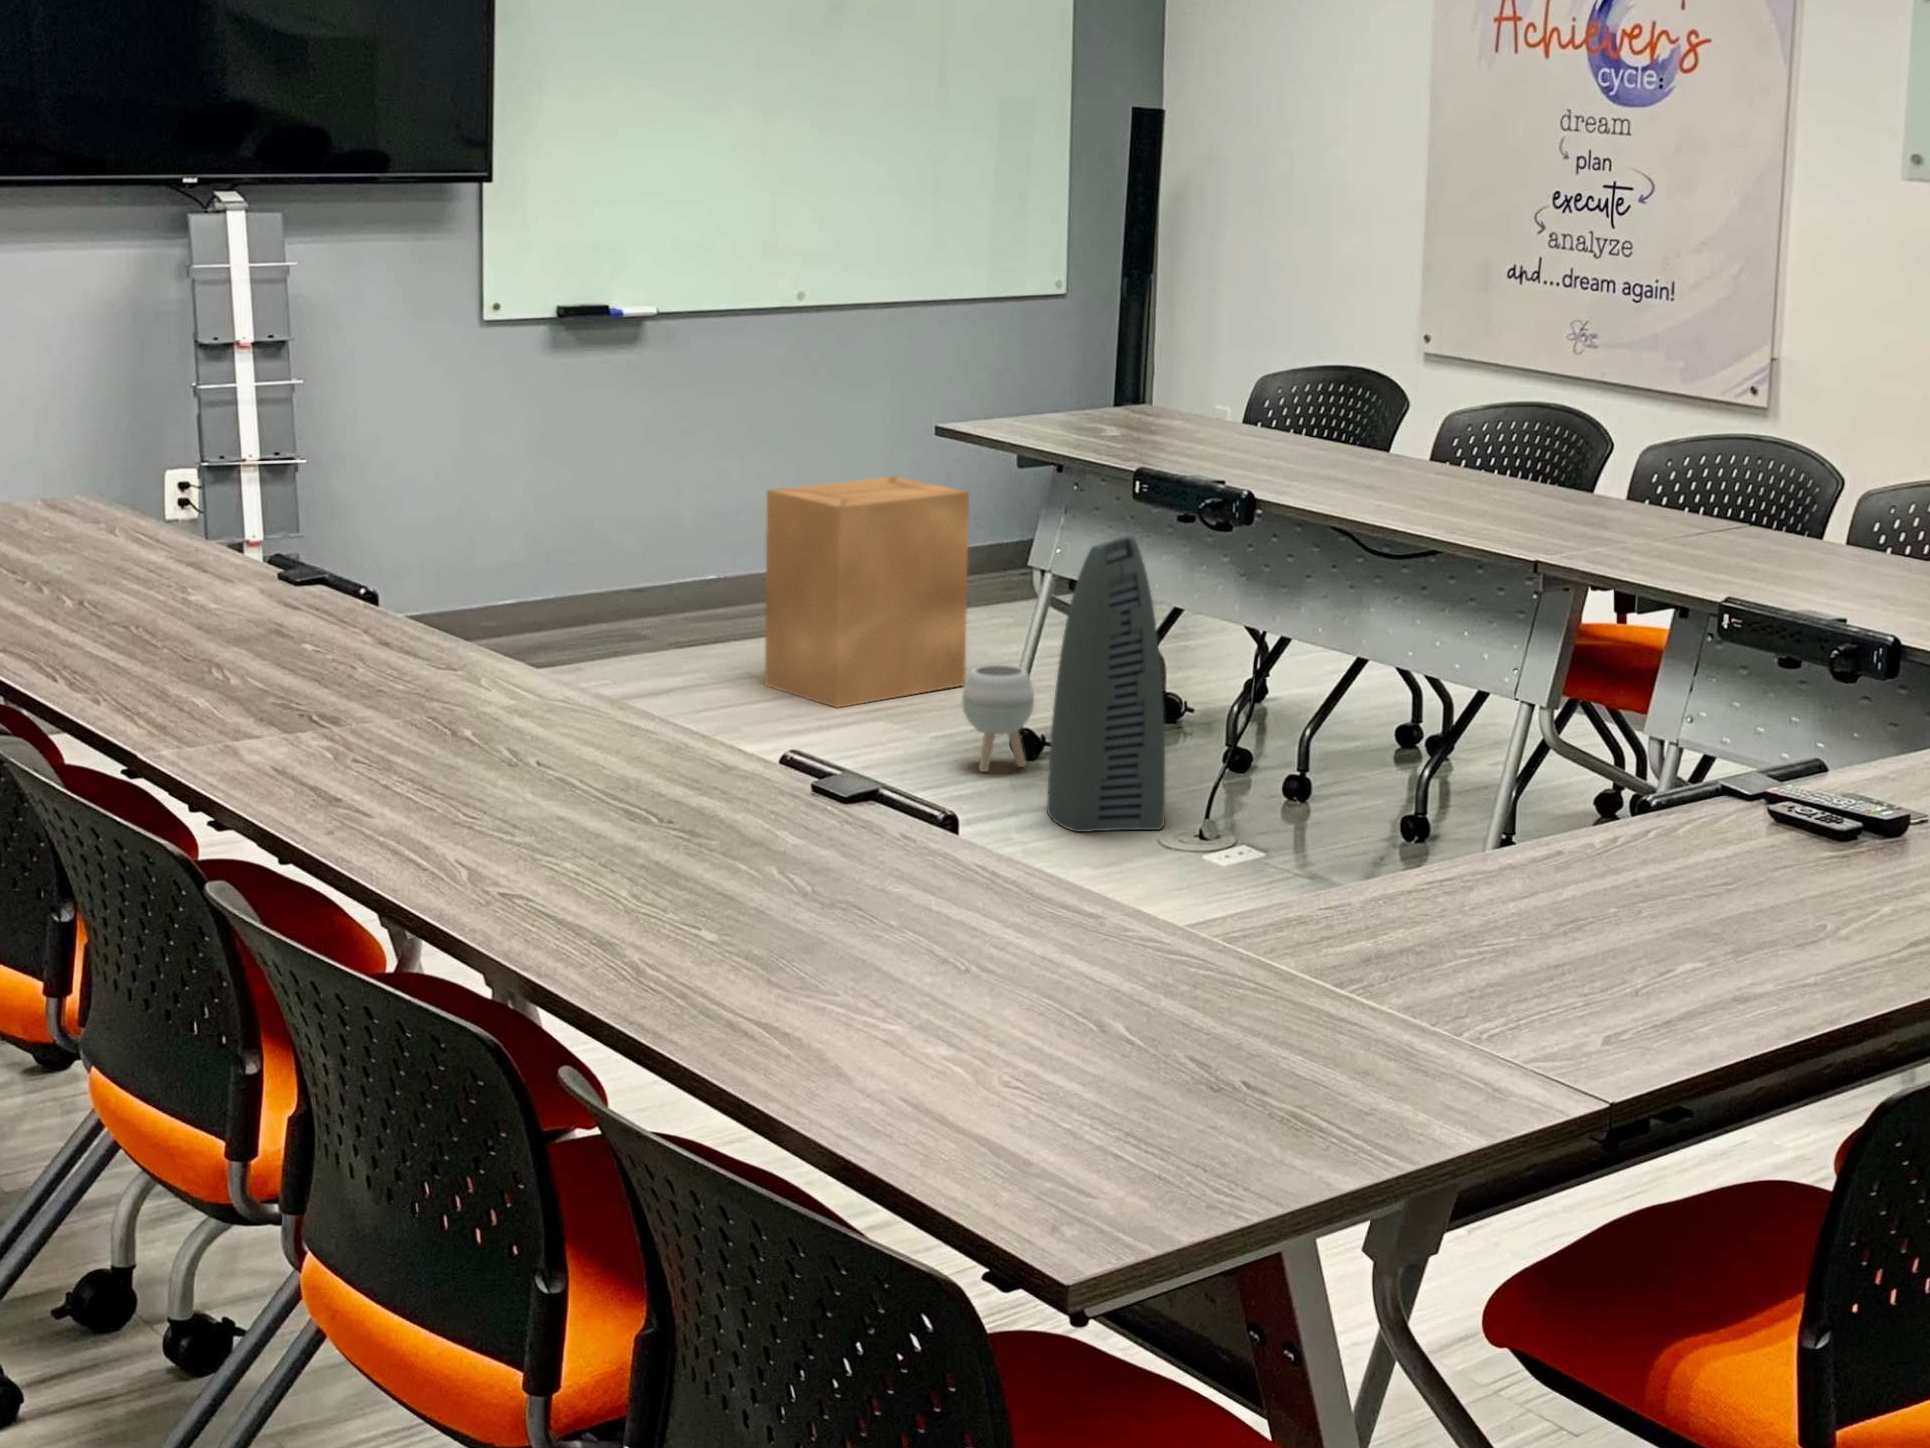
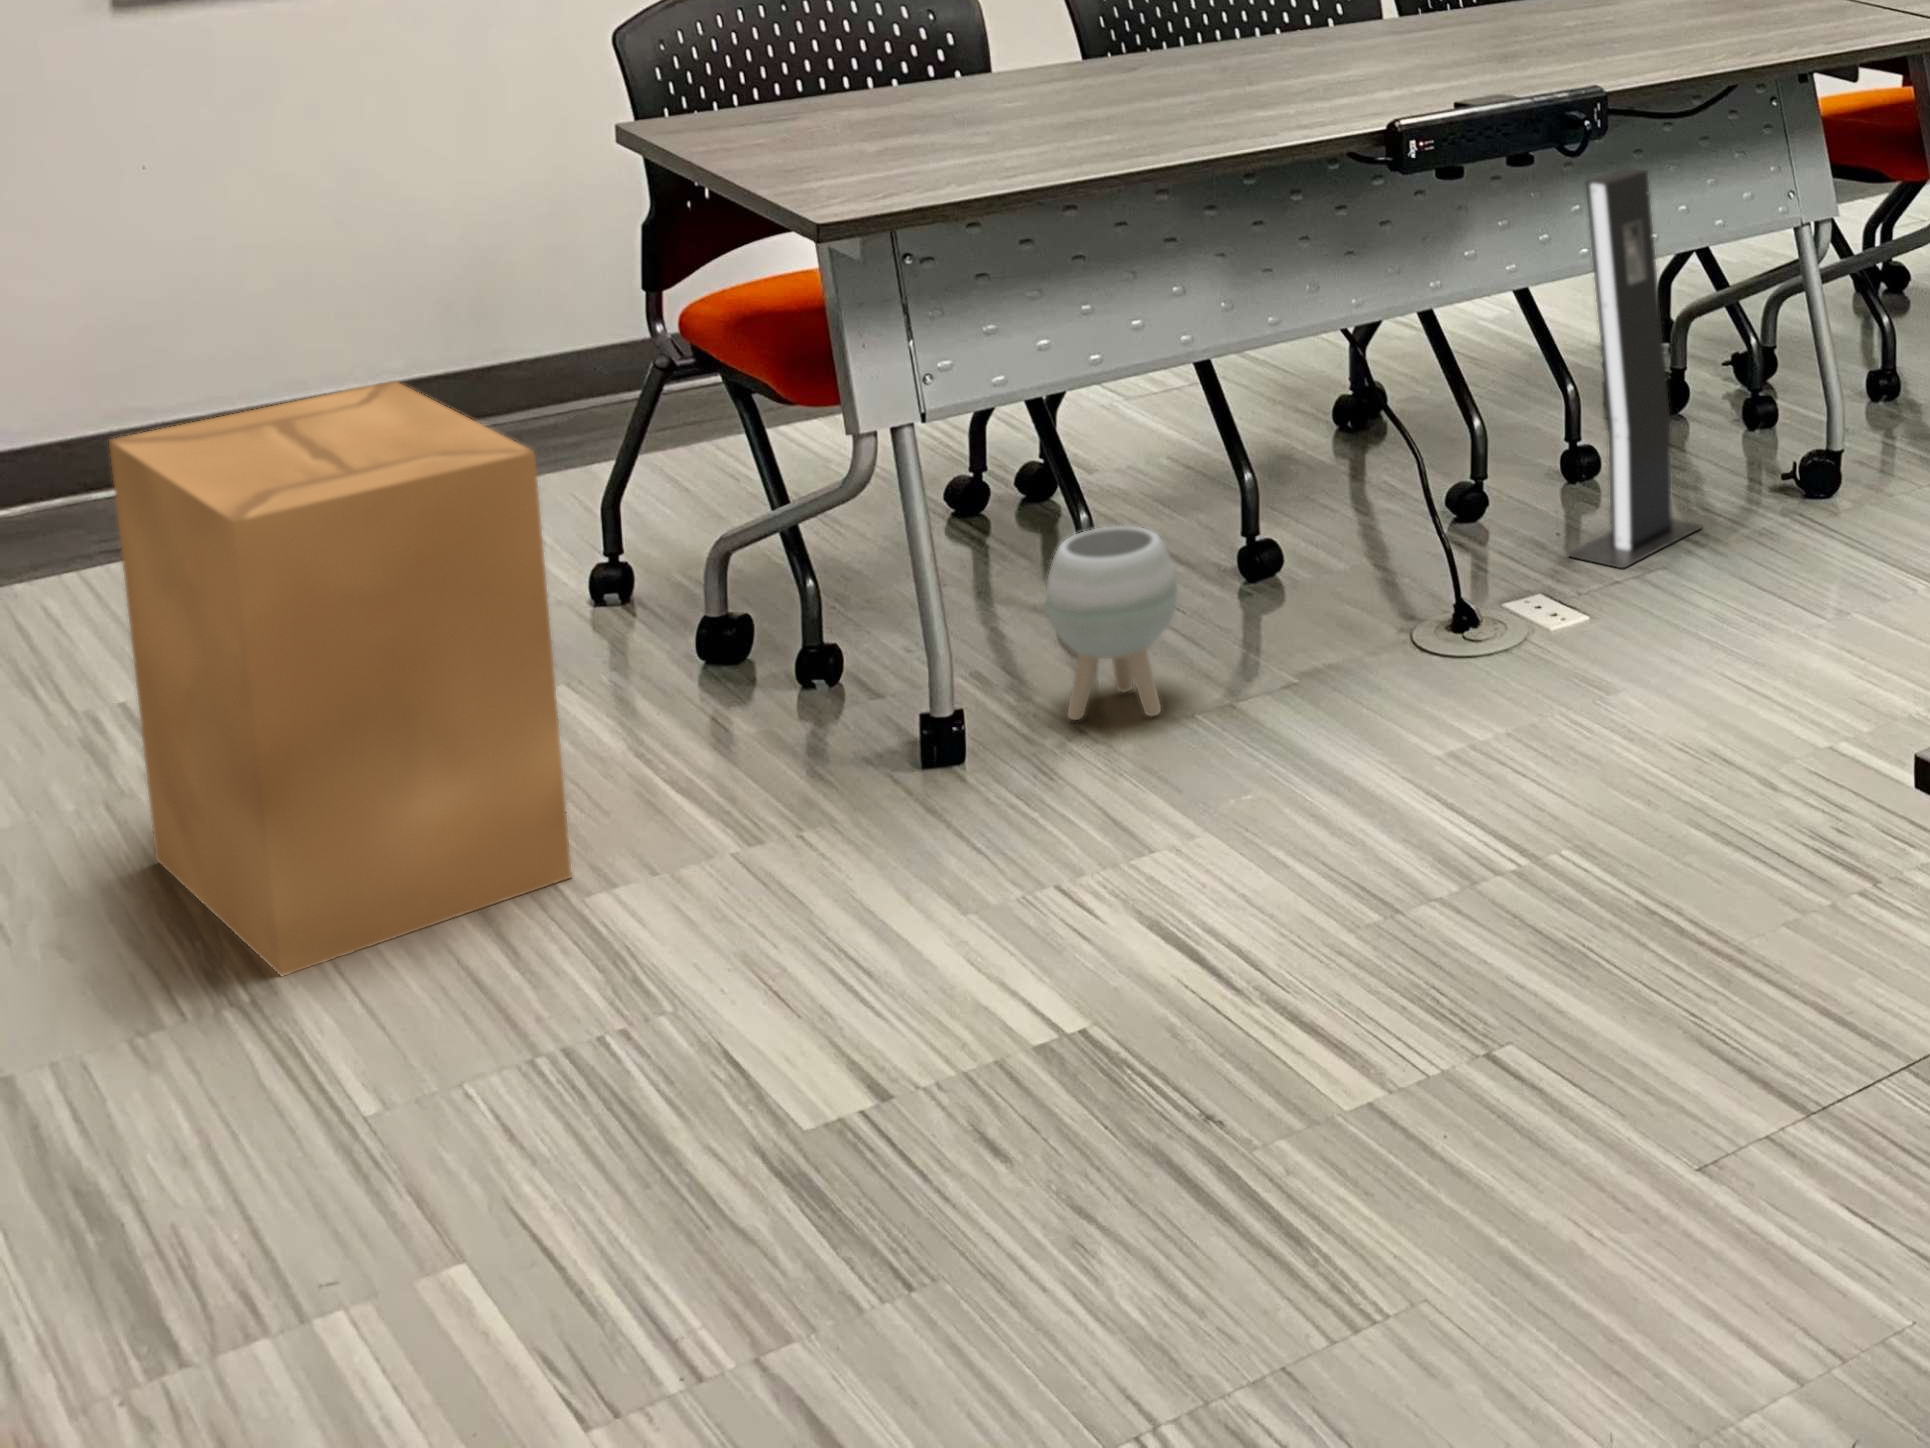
air purifier: present [1047,535,1165,832] -> none [1324,197,1538,661]
speaker: none [1198,582,1307,870] -> present [1568,168,1701,568]

